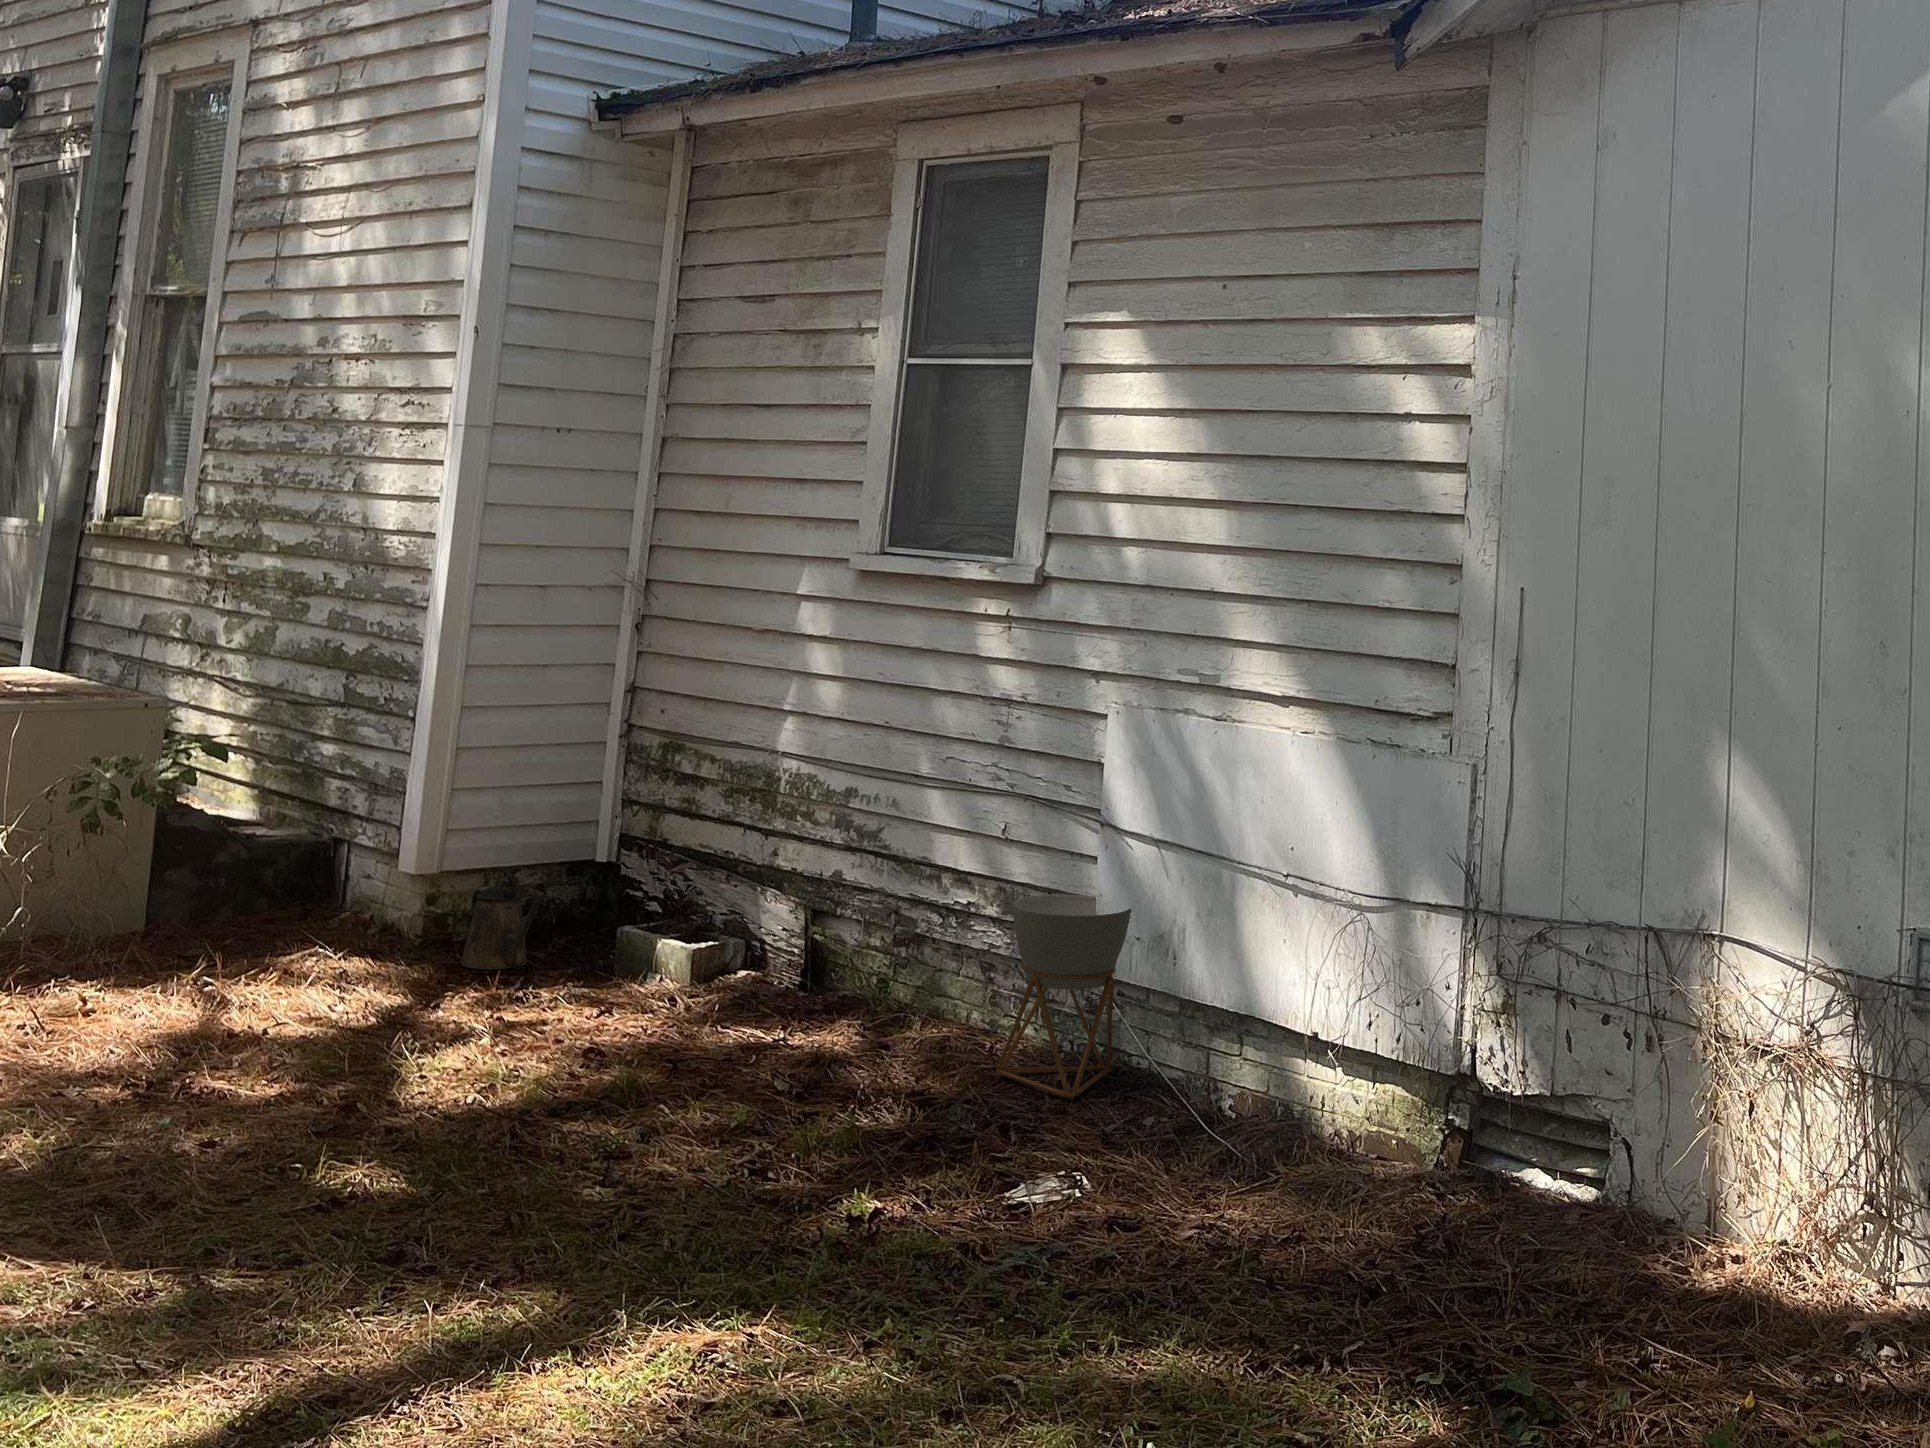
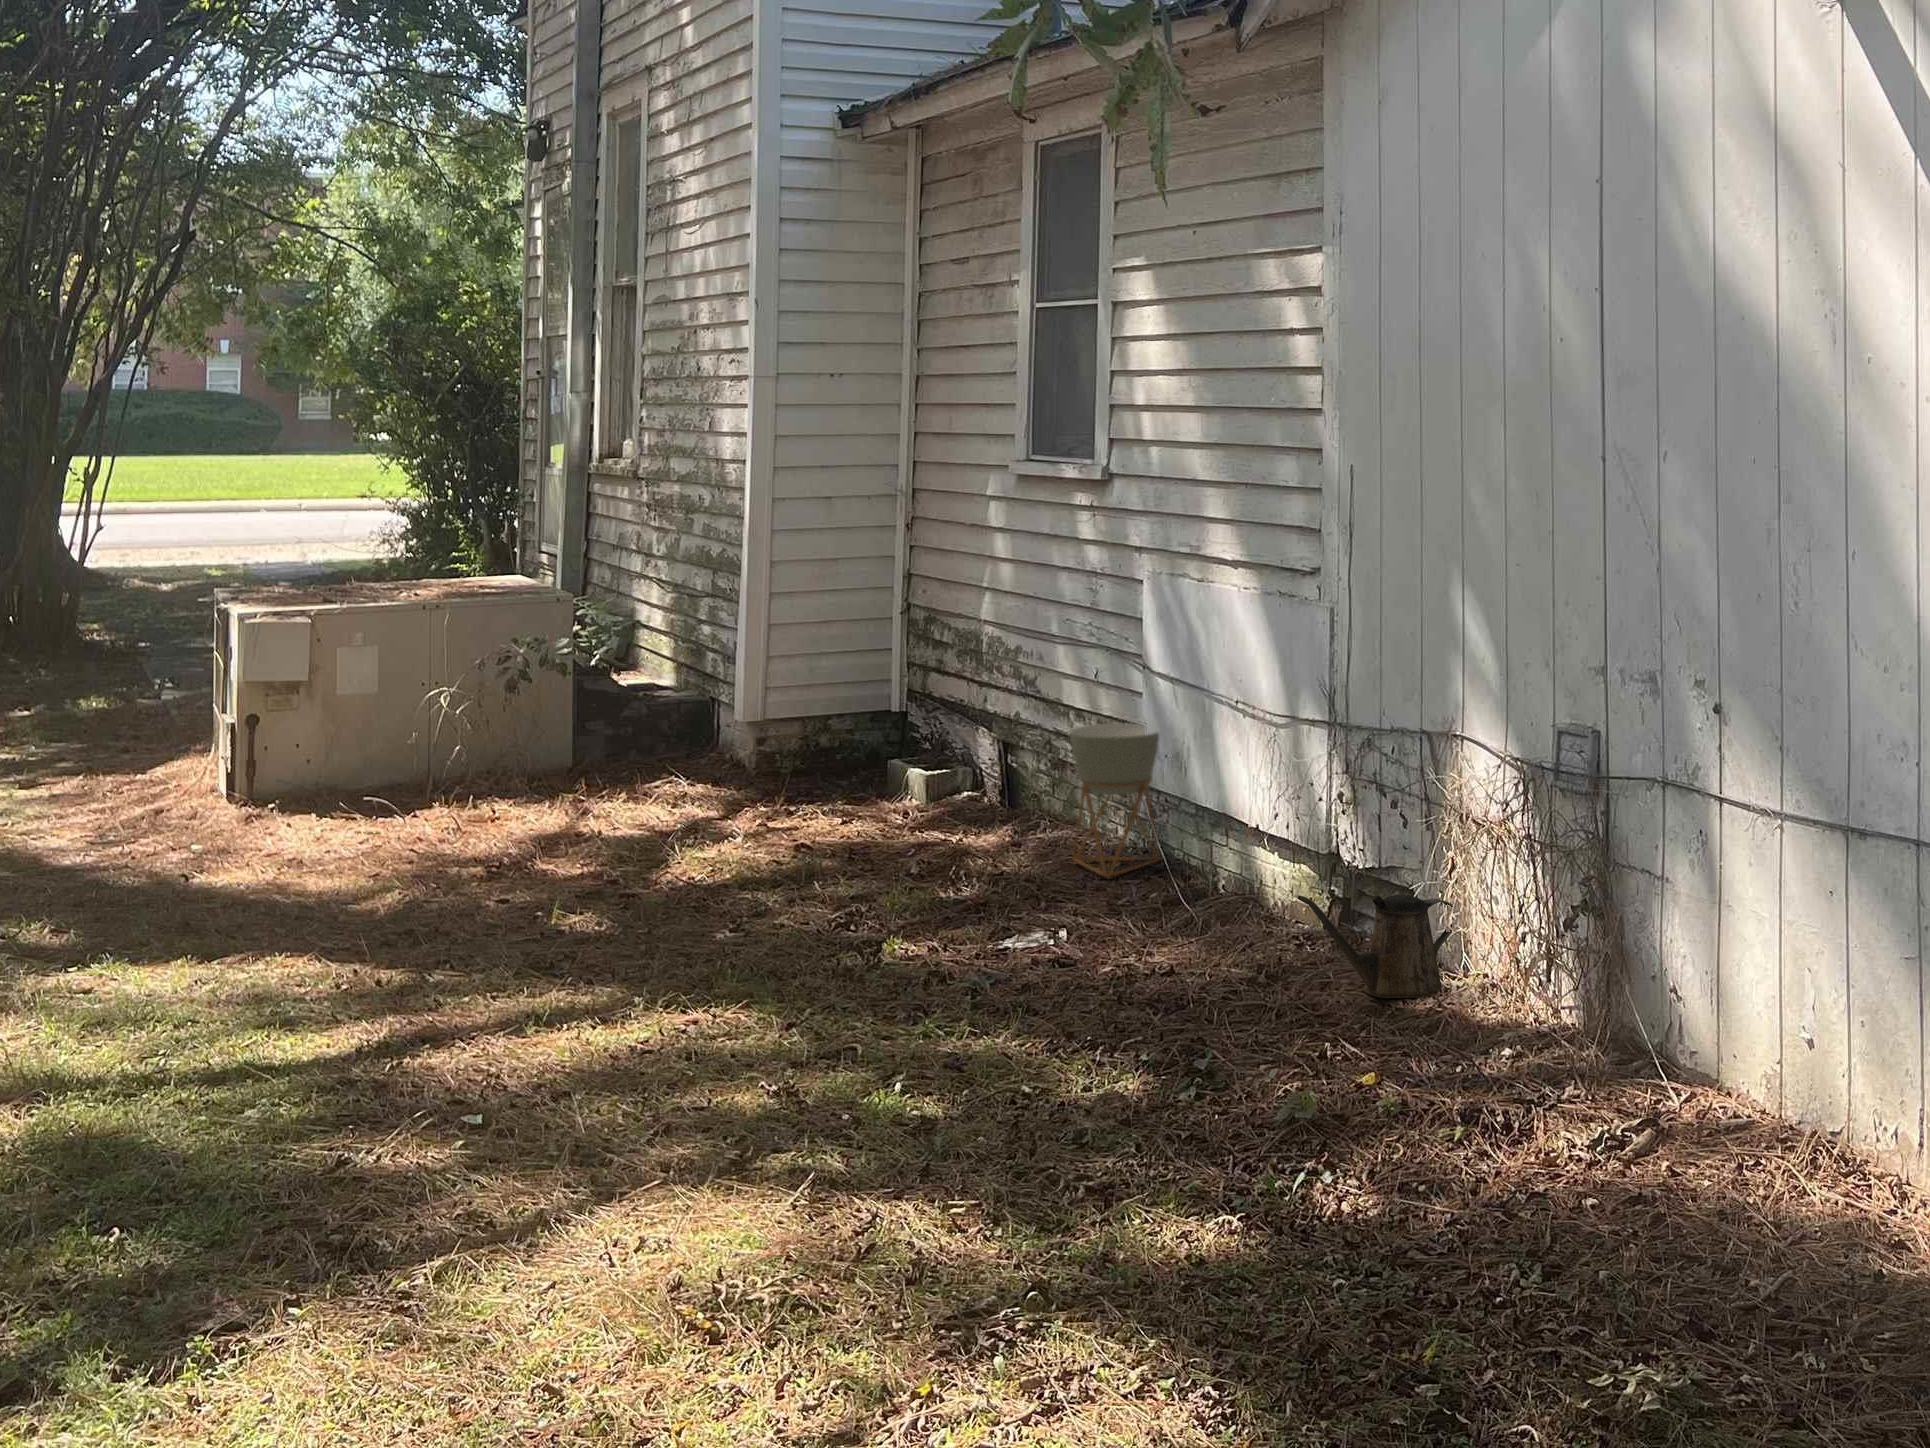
watering can: present [460,886,547,969] -> present [1298,895,1453,998]

